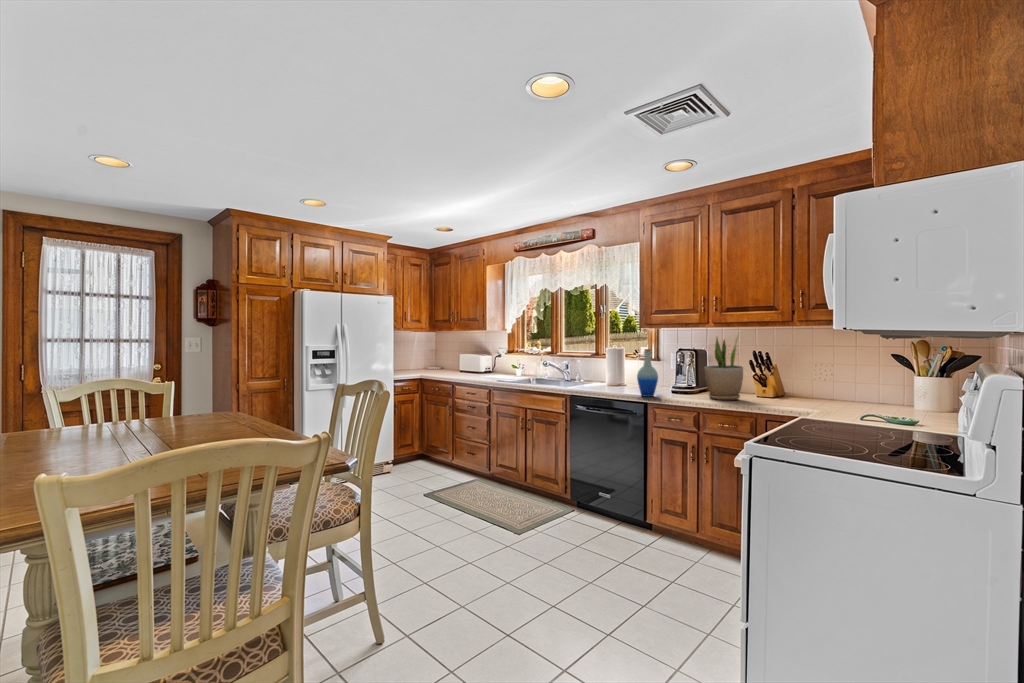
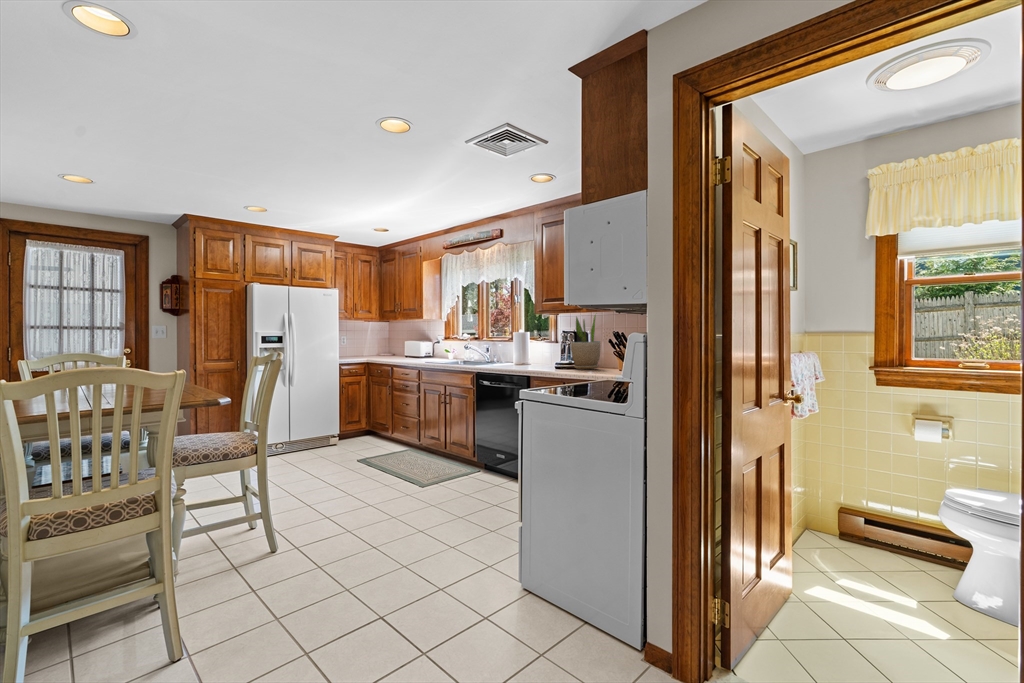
bottle: present [637,349,658,397] -> none [521,329,538,369]

